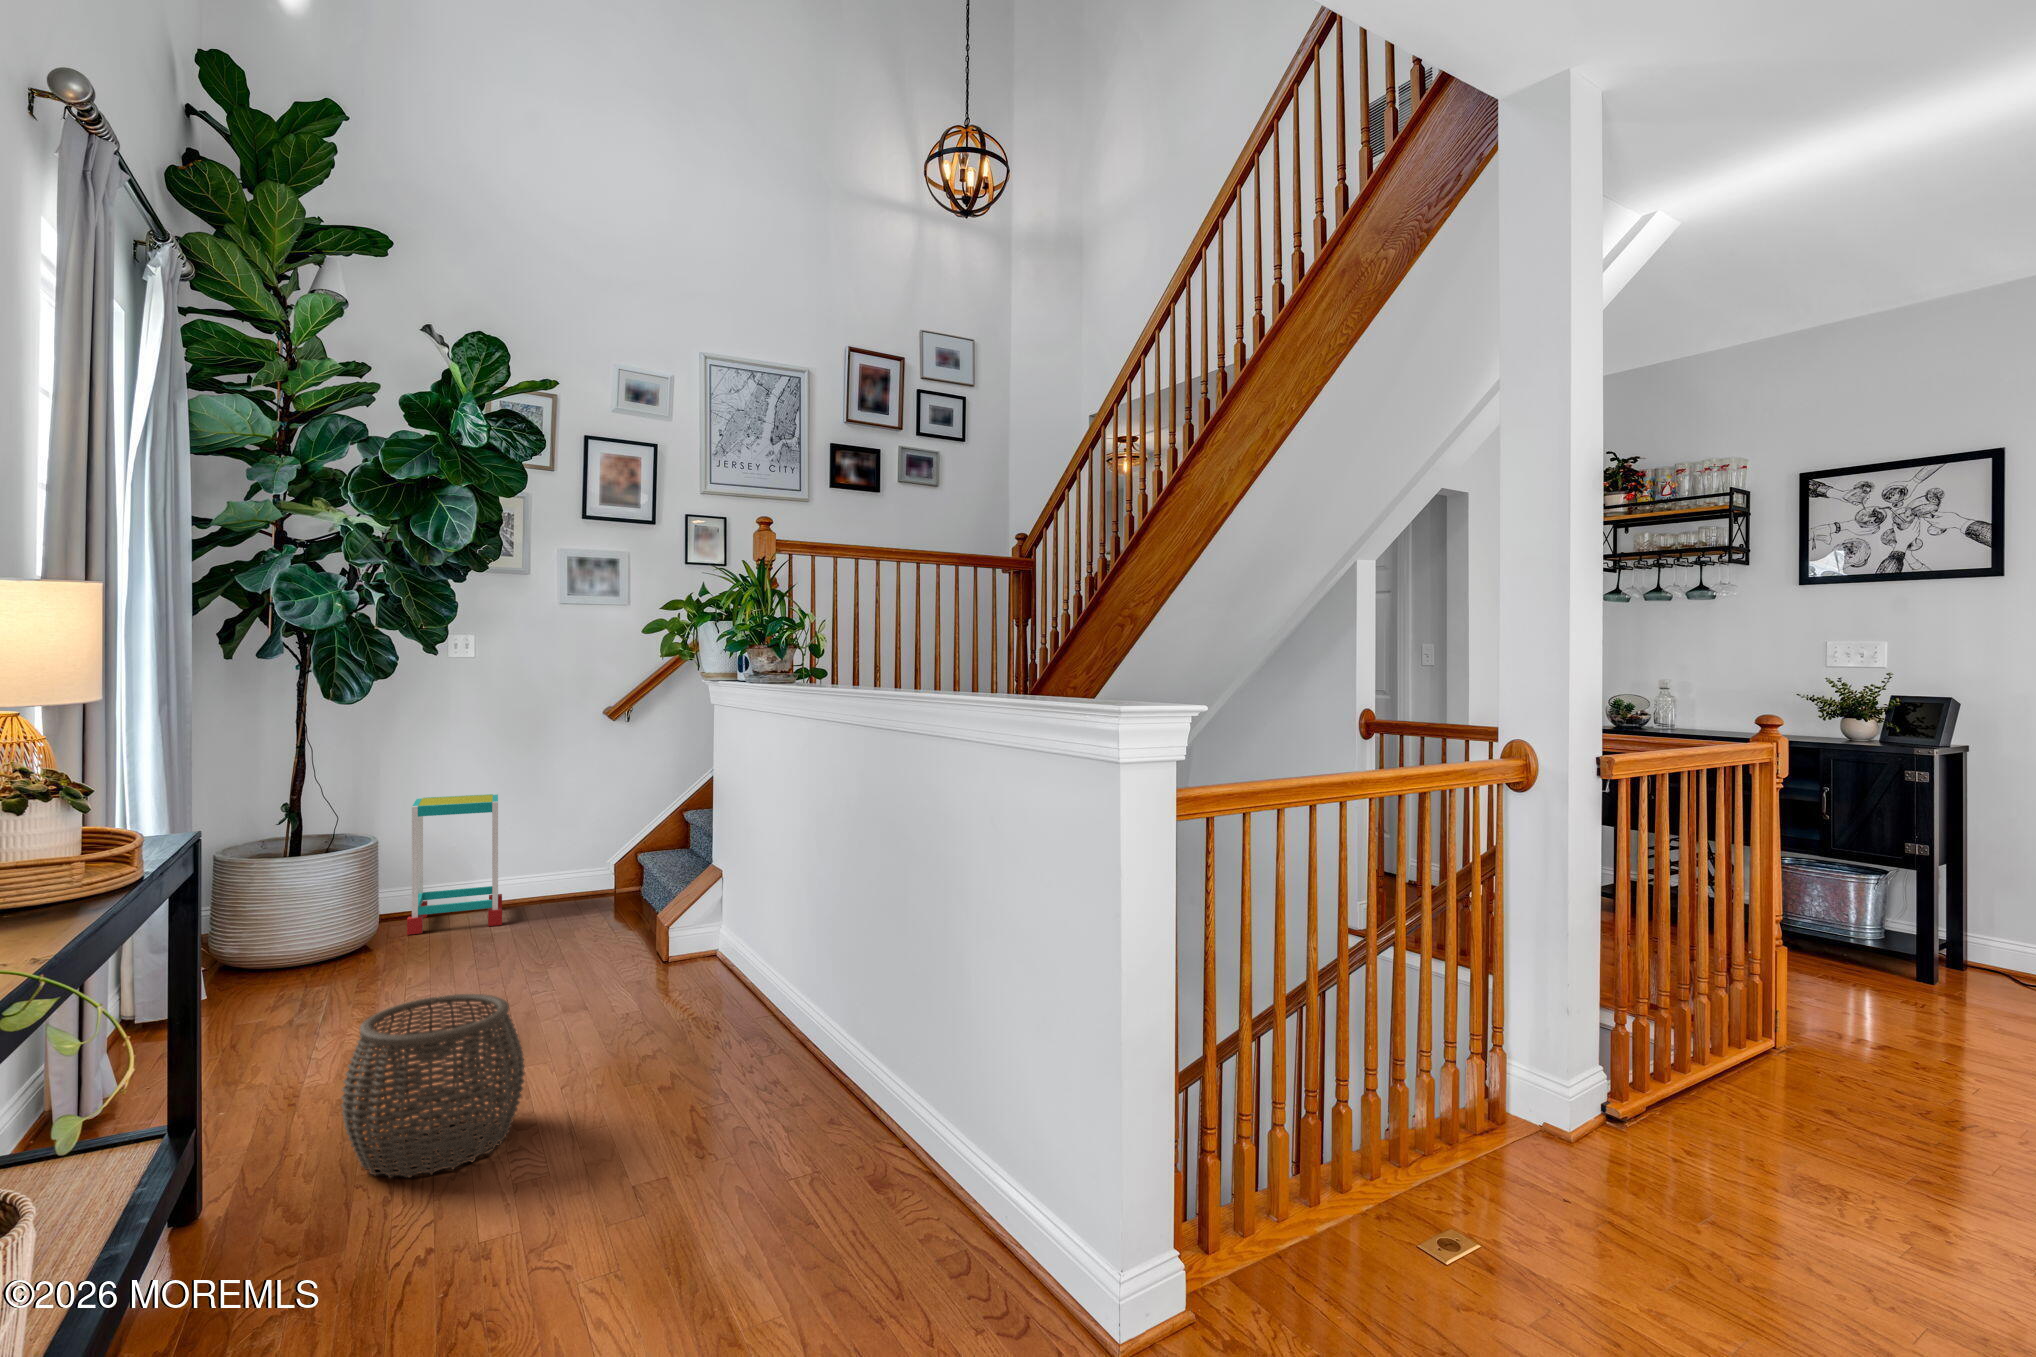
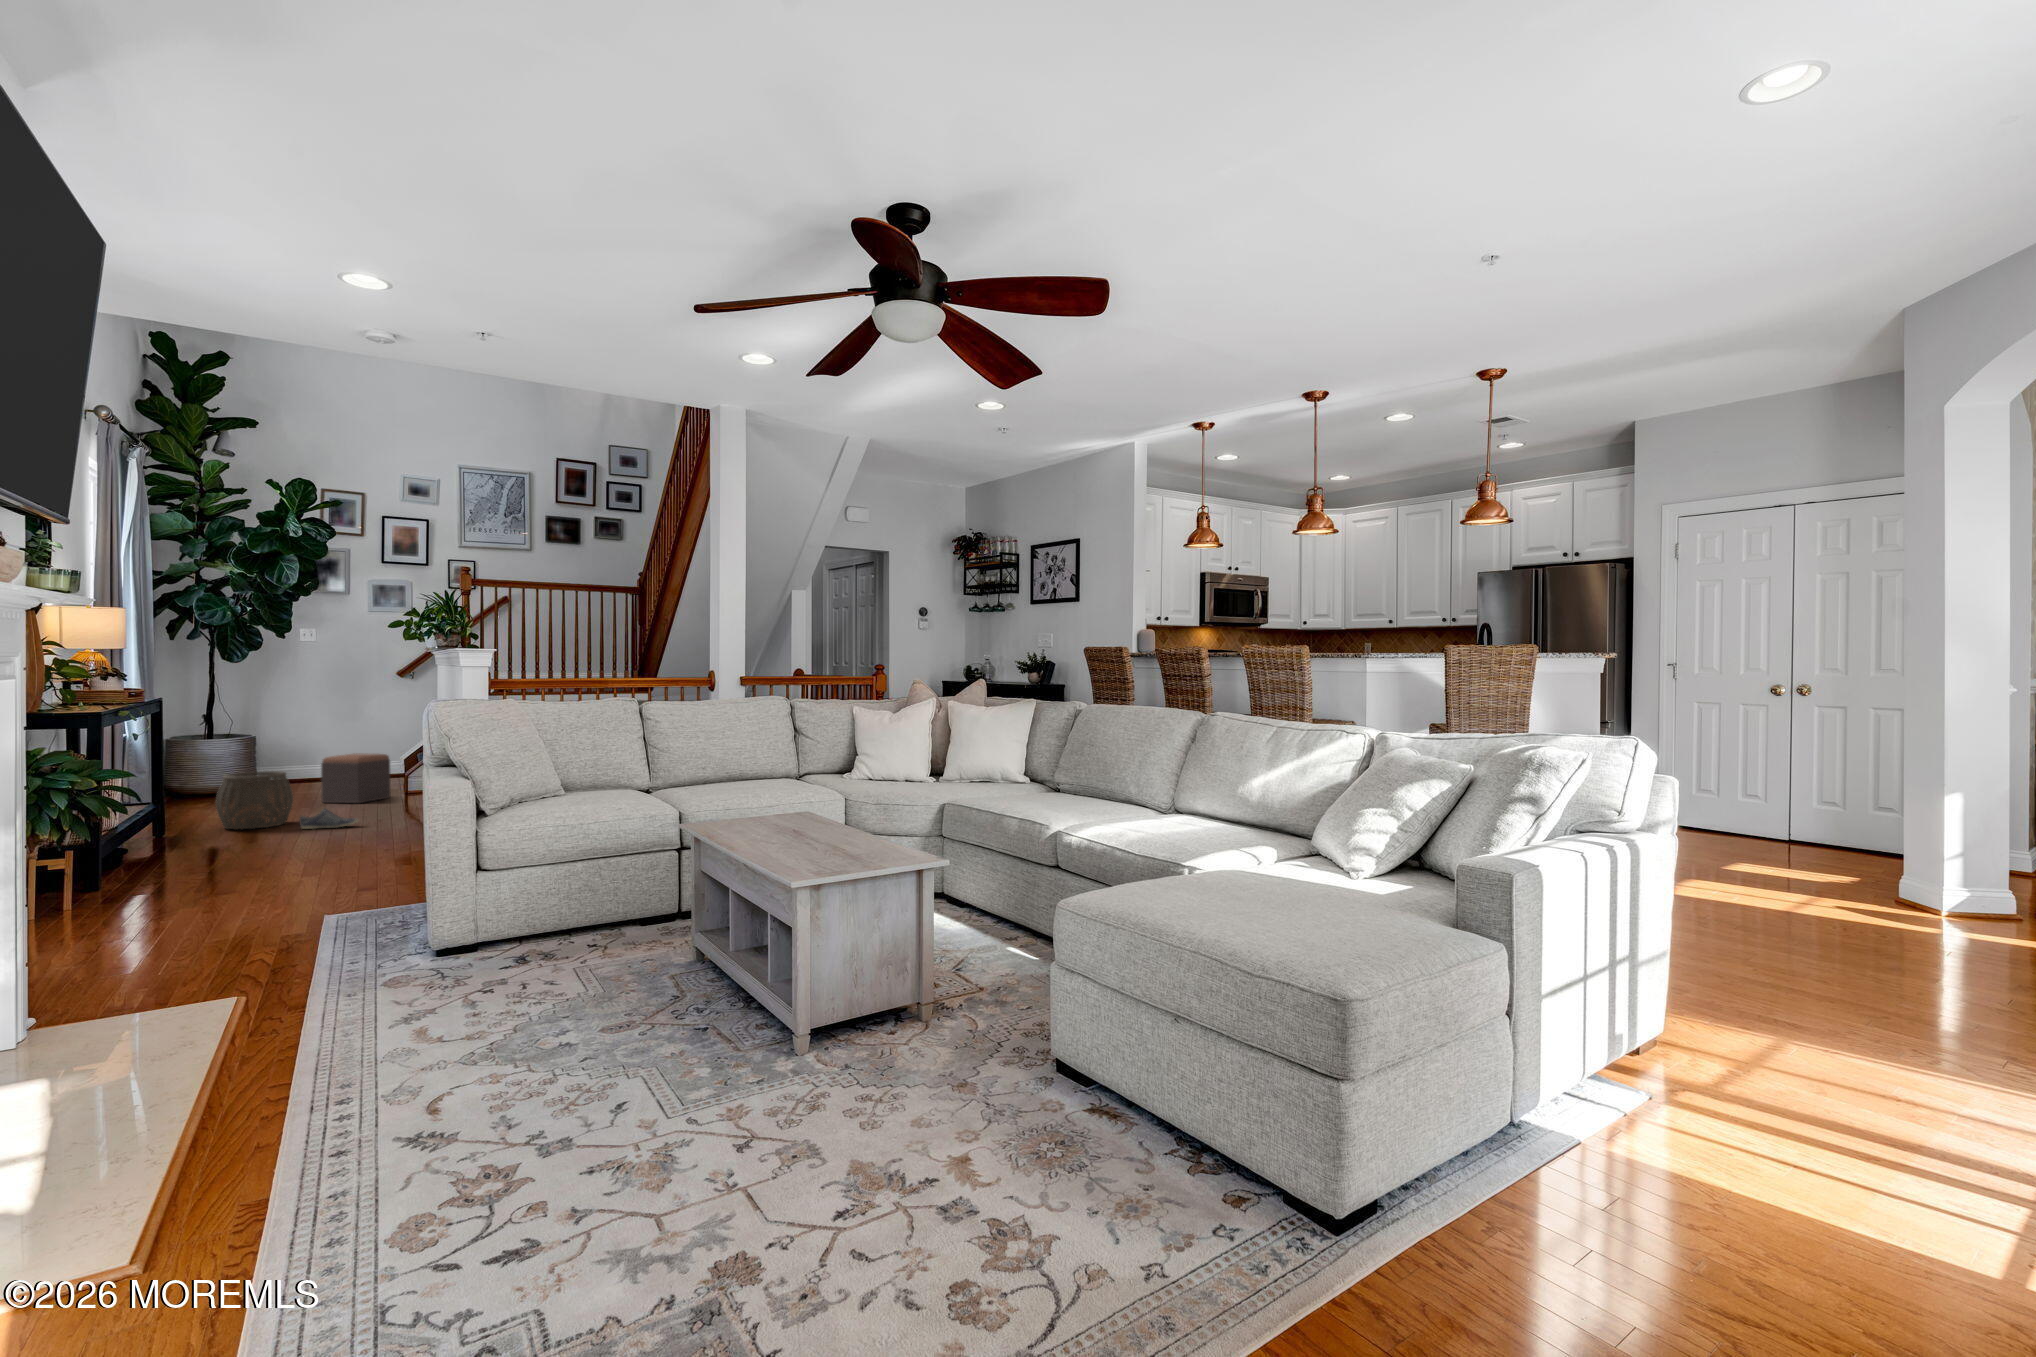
side table: present [407,794,502,935] -> none [270,717,330,788]
footstool: none [534,892,660,1011] -> present [321,753,391,803]
shoe: none [556,1113,698,1176] -> present [299,809,359,829]

